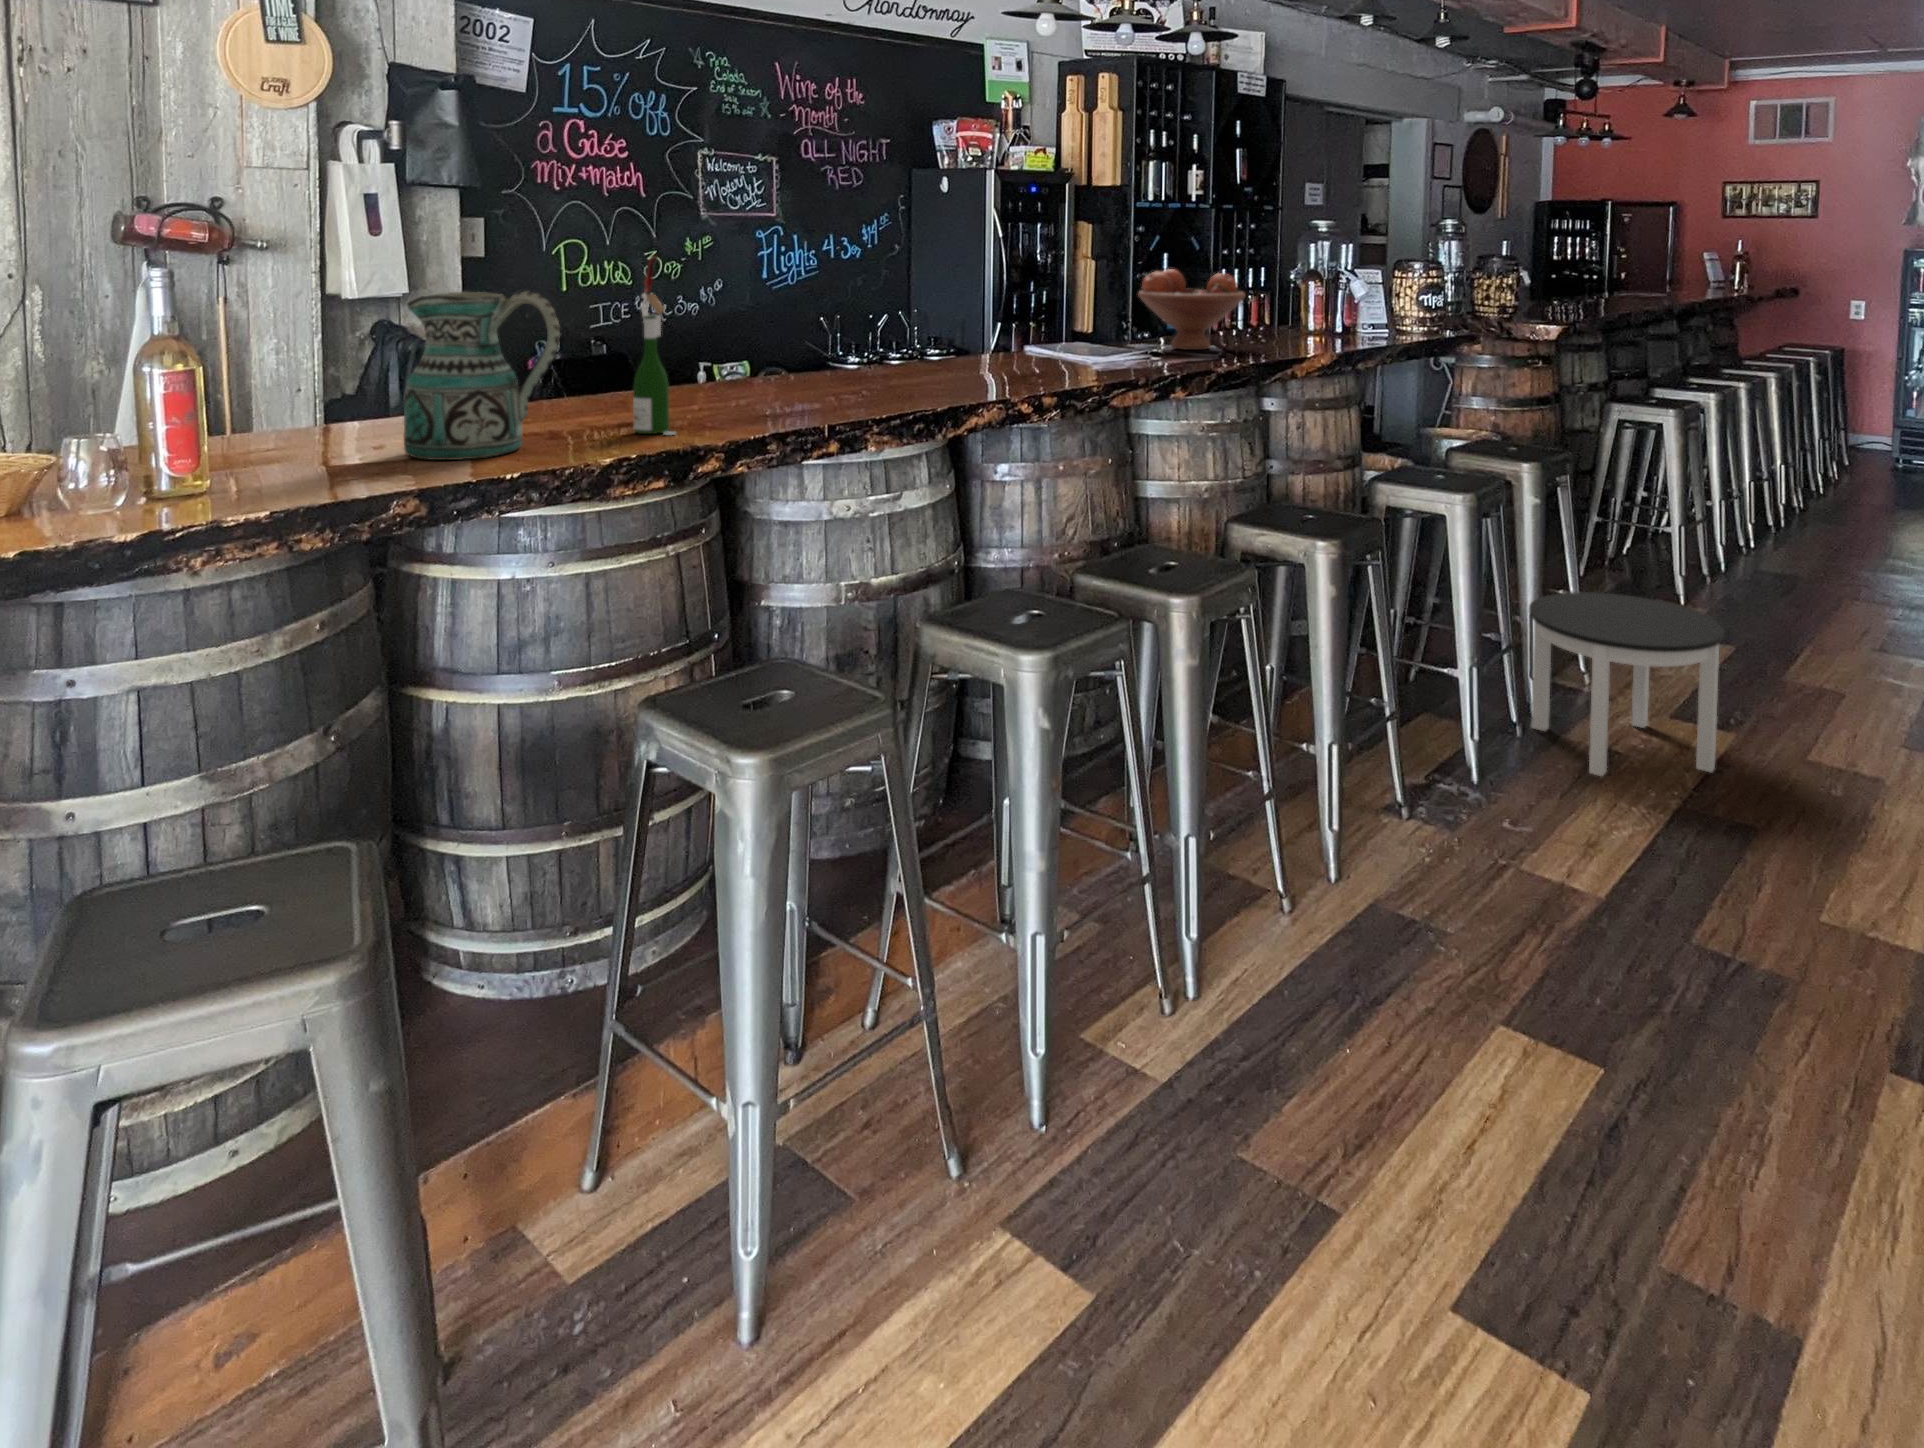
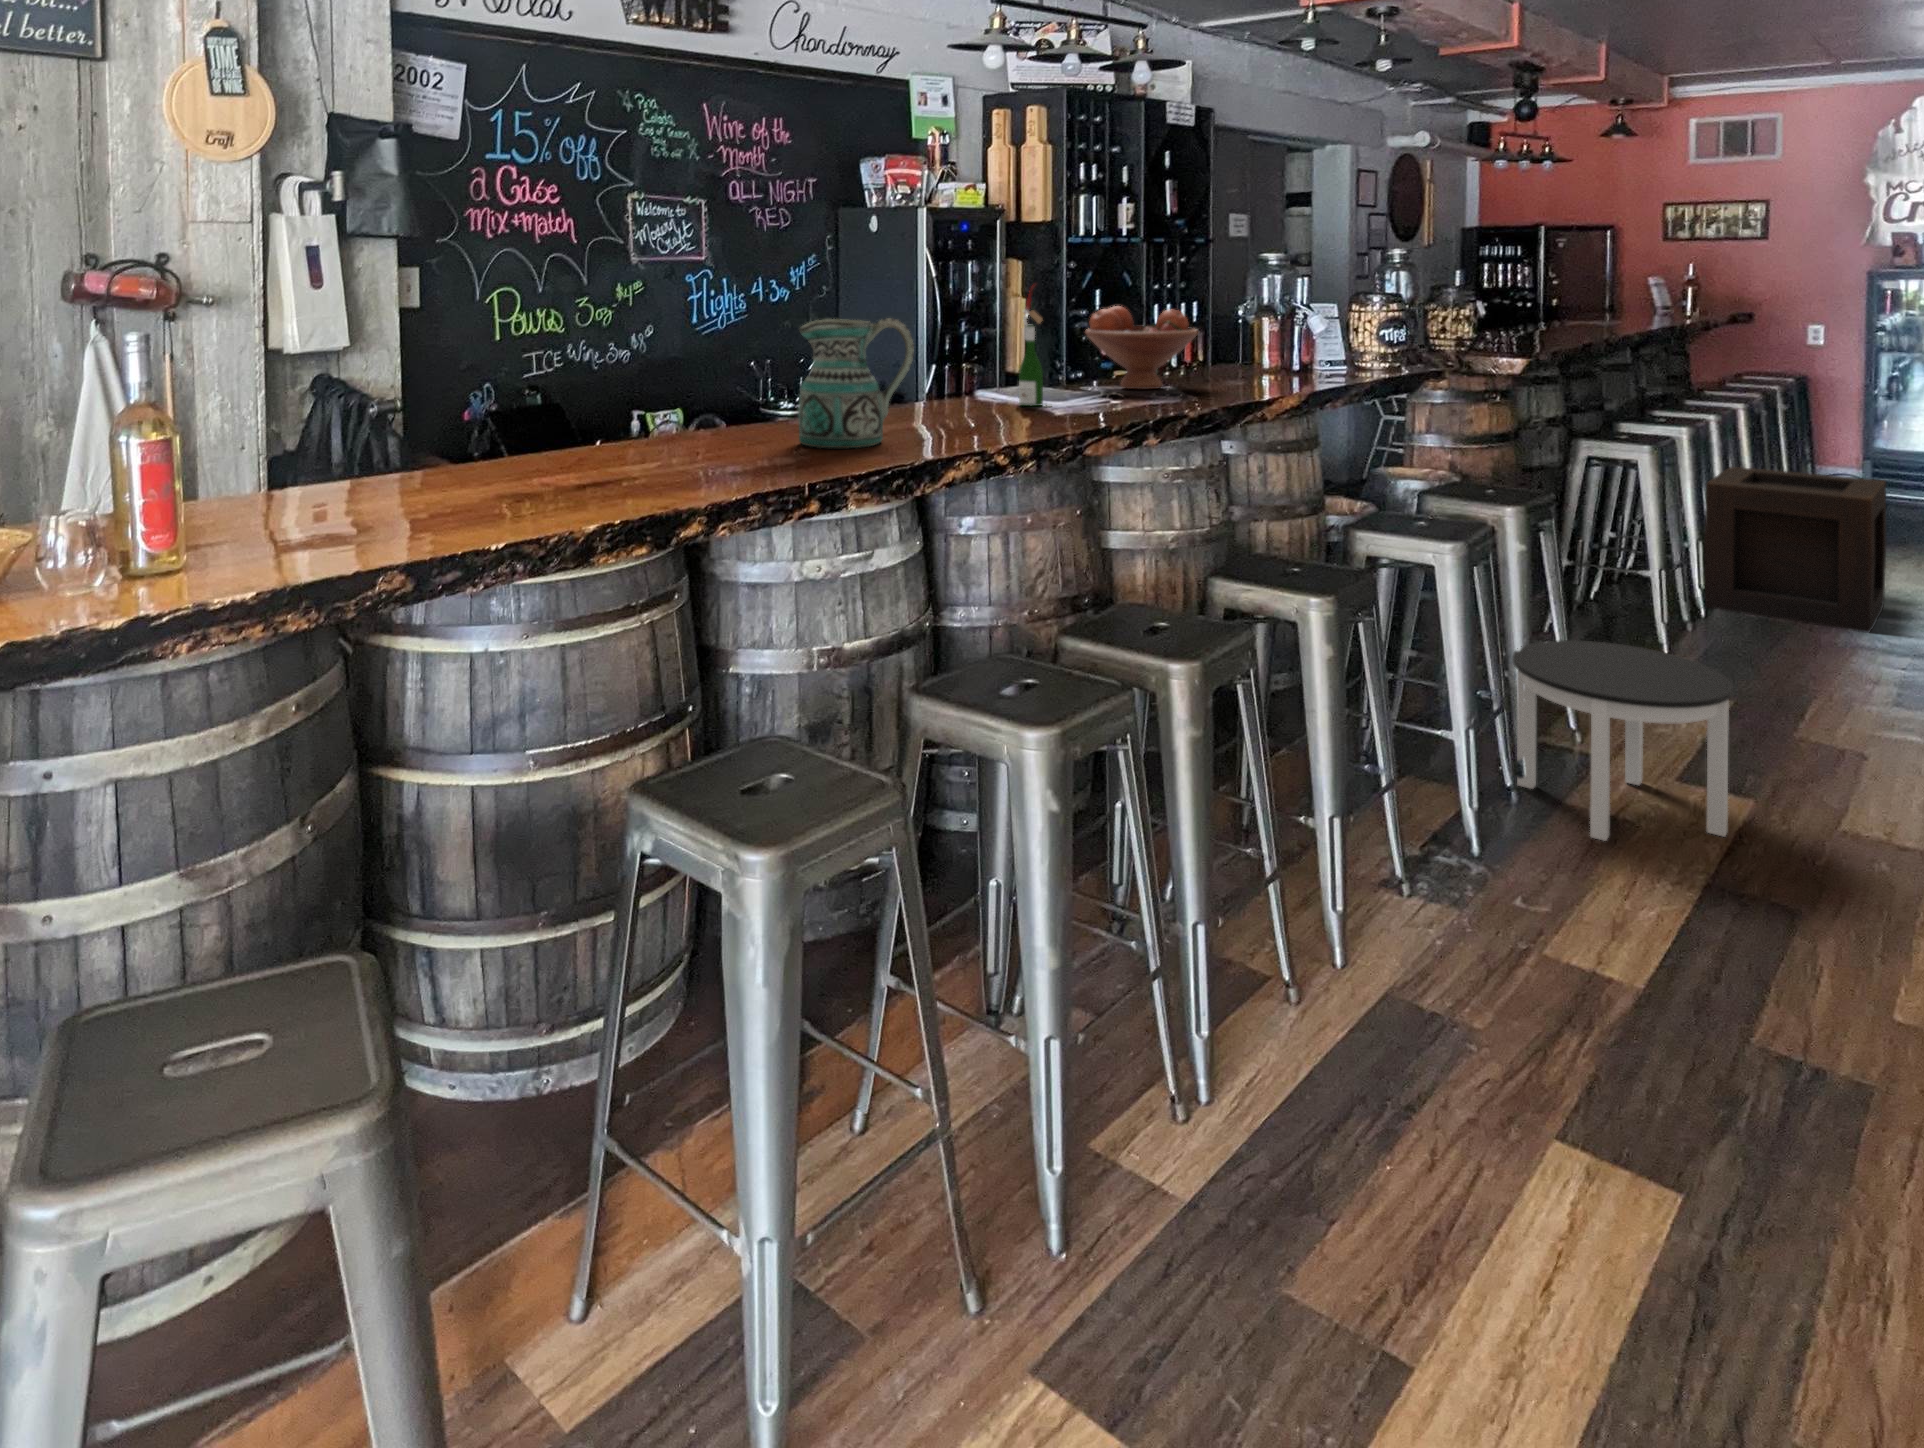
wine bottle: present [633,256,675,435] -> present [1019,285,1051,407]
ceramic pitcher: present [404,292,560,460] -> present [798,318,914,448]
wooden crate: none [1744,436,1915,595] -> present [1704,467,1886,633]

